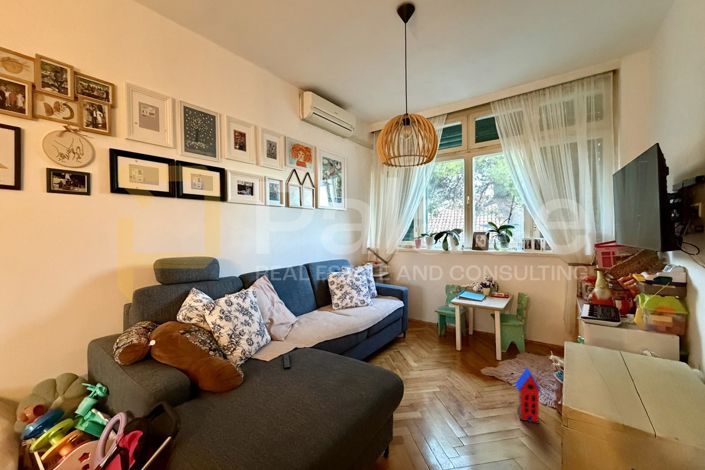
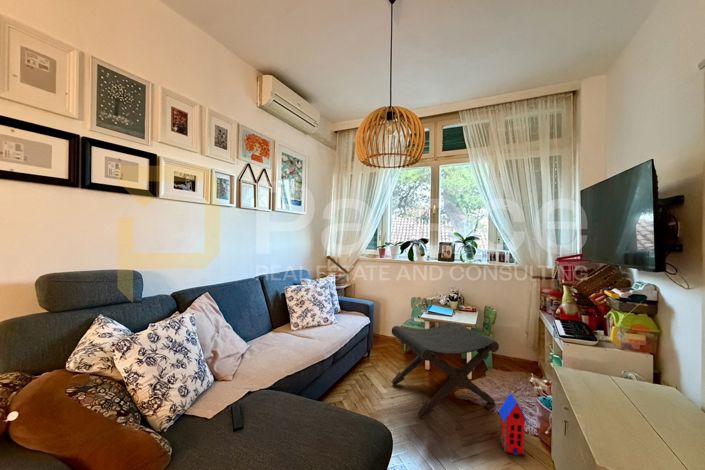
footstool: none [421,306,523,387] -> present [392,323,499,418]

